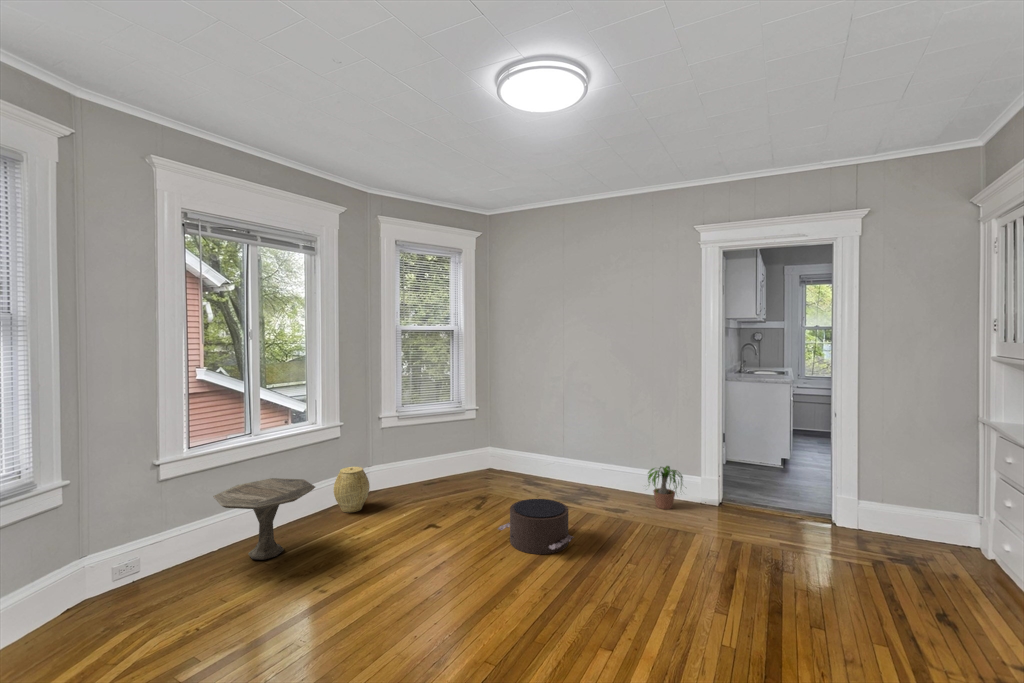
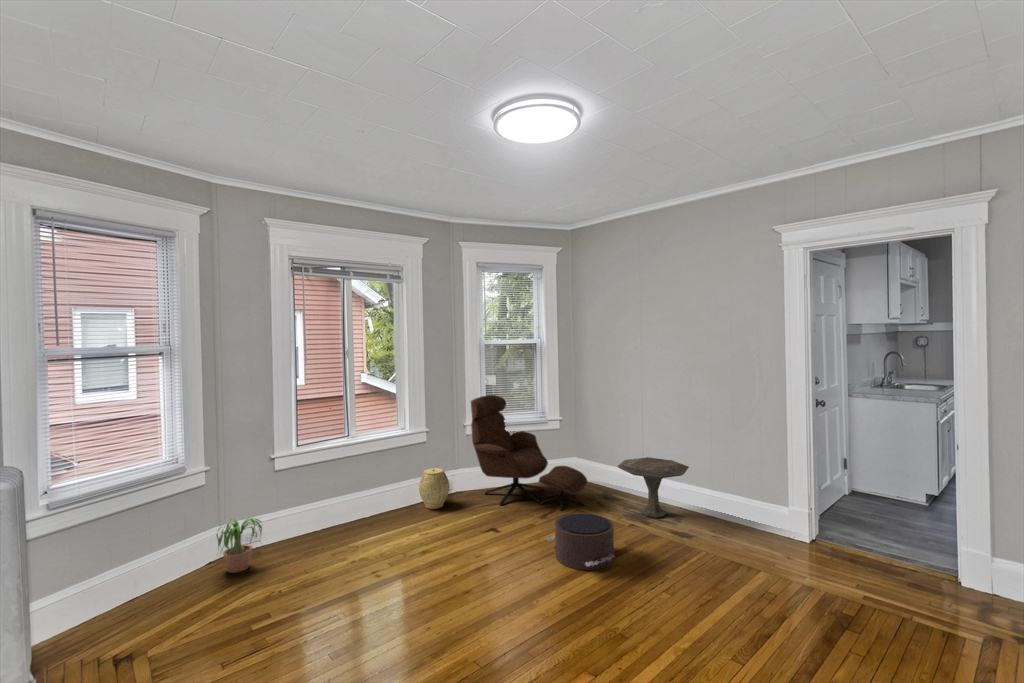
lounge chair: none [391,384,514,502] -> present [471,395,587,511]
potted plant: present [648,466,683,509] -> present [216,518,262,573]
side table: present [213,478,315,560] -> present [618,457,689,518]

